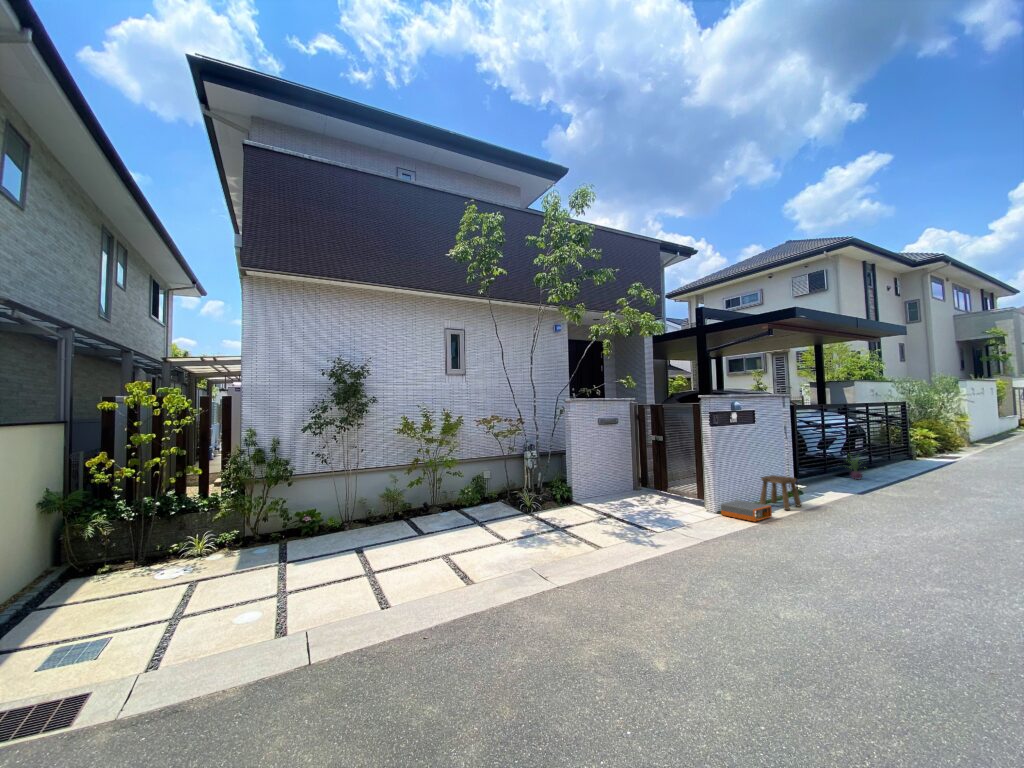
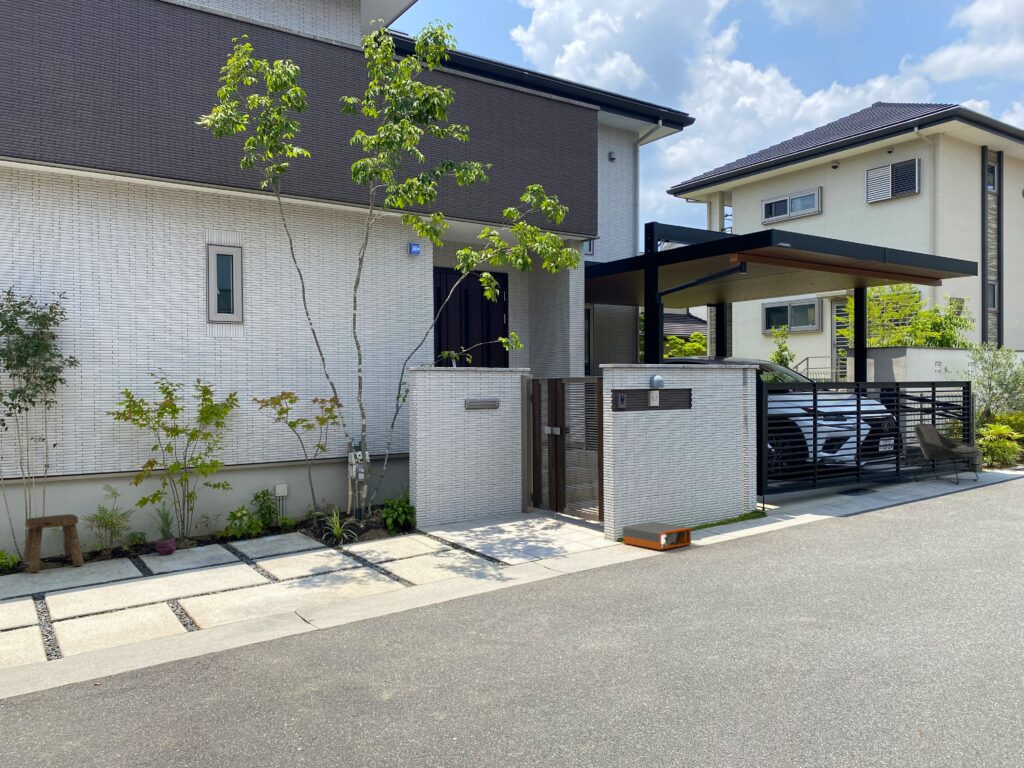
lounge chair: none [877,430,928,471] -> present [914,423,981,485]
decorative plant: present [848,454,865,479] -> present [146,501,184,555]
stool: present [760,475,801,510] -> present [23,514,84,572]

